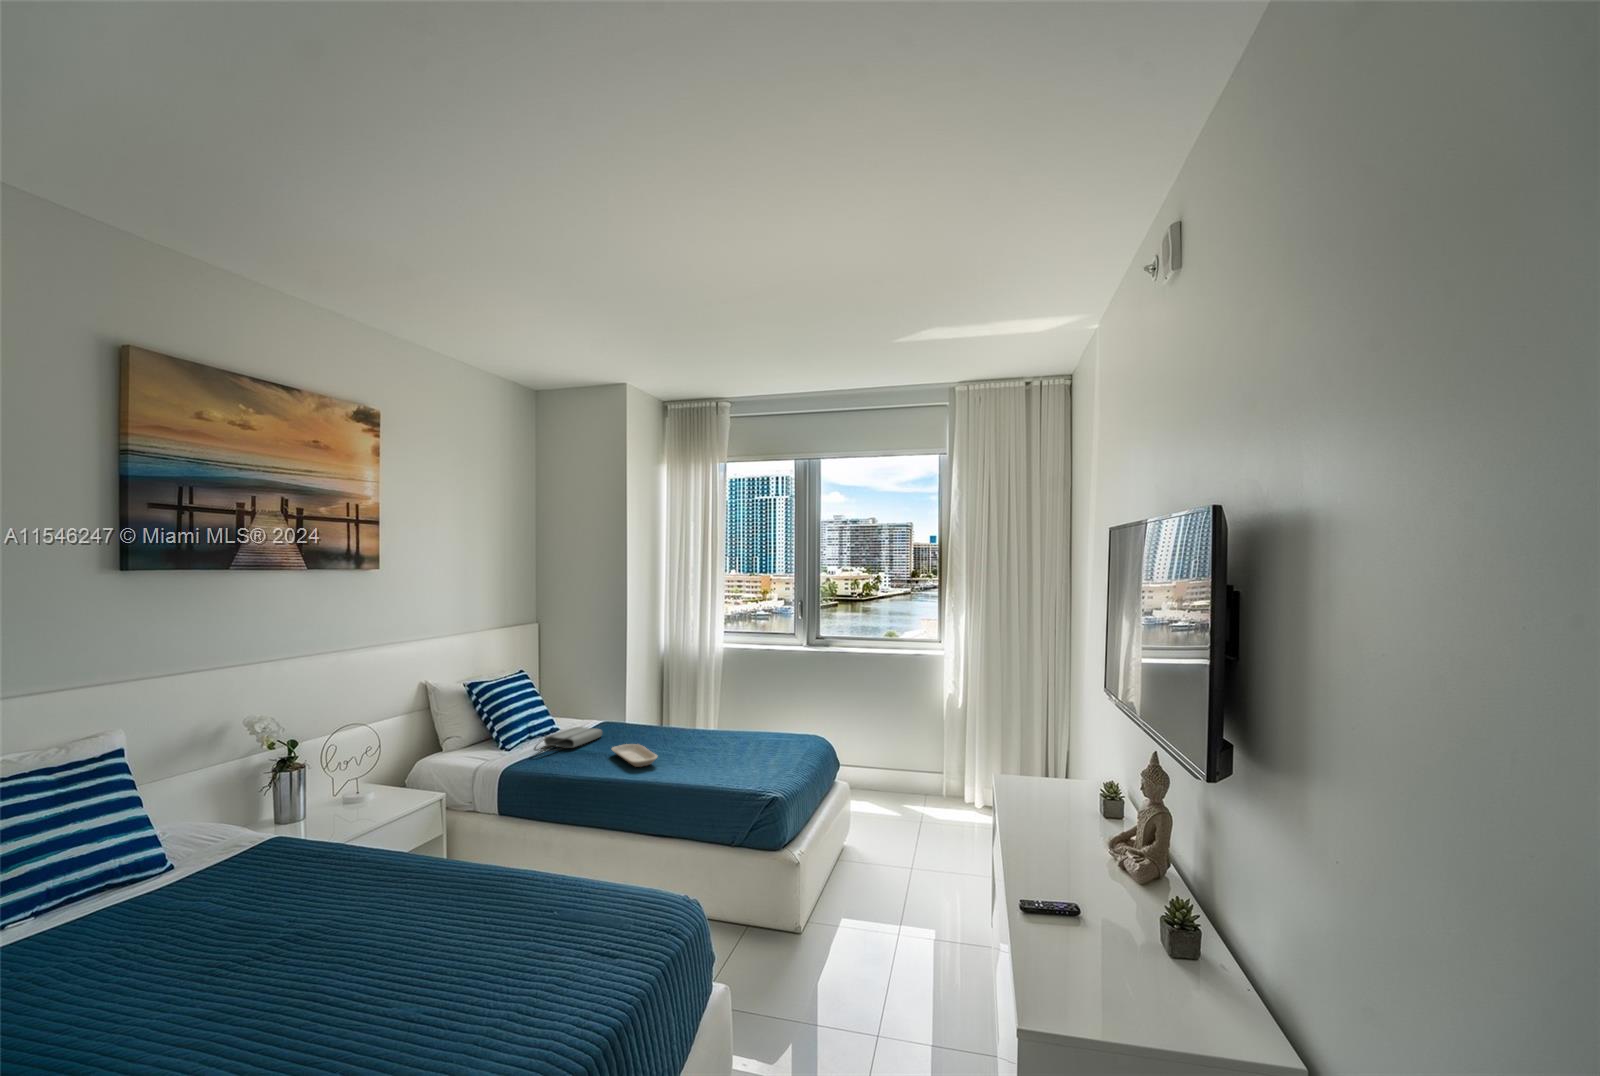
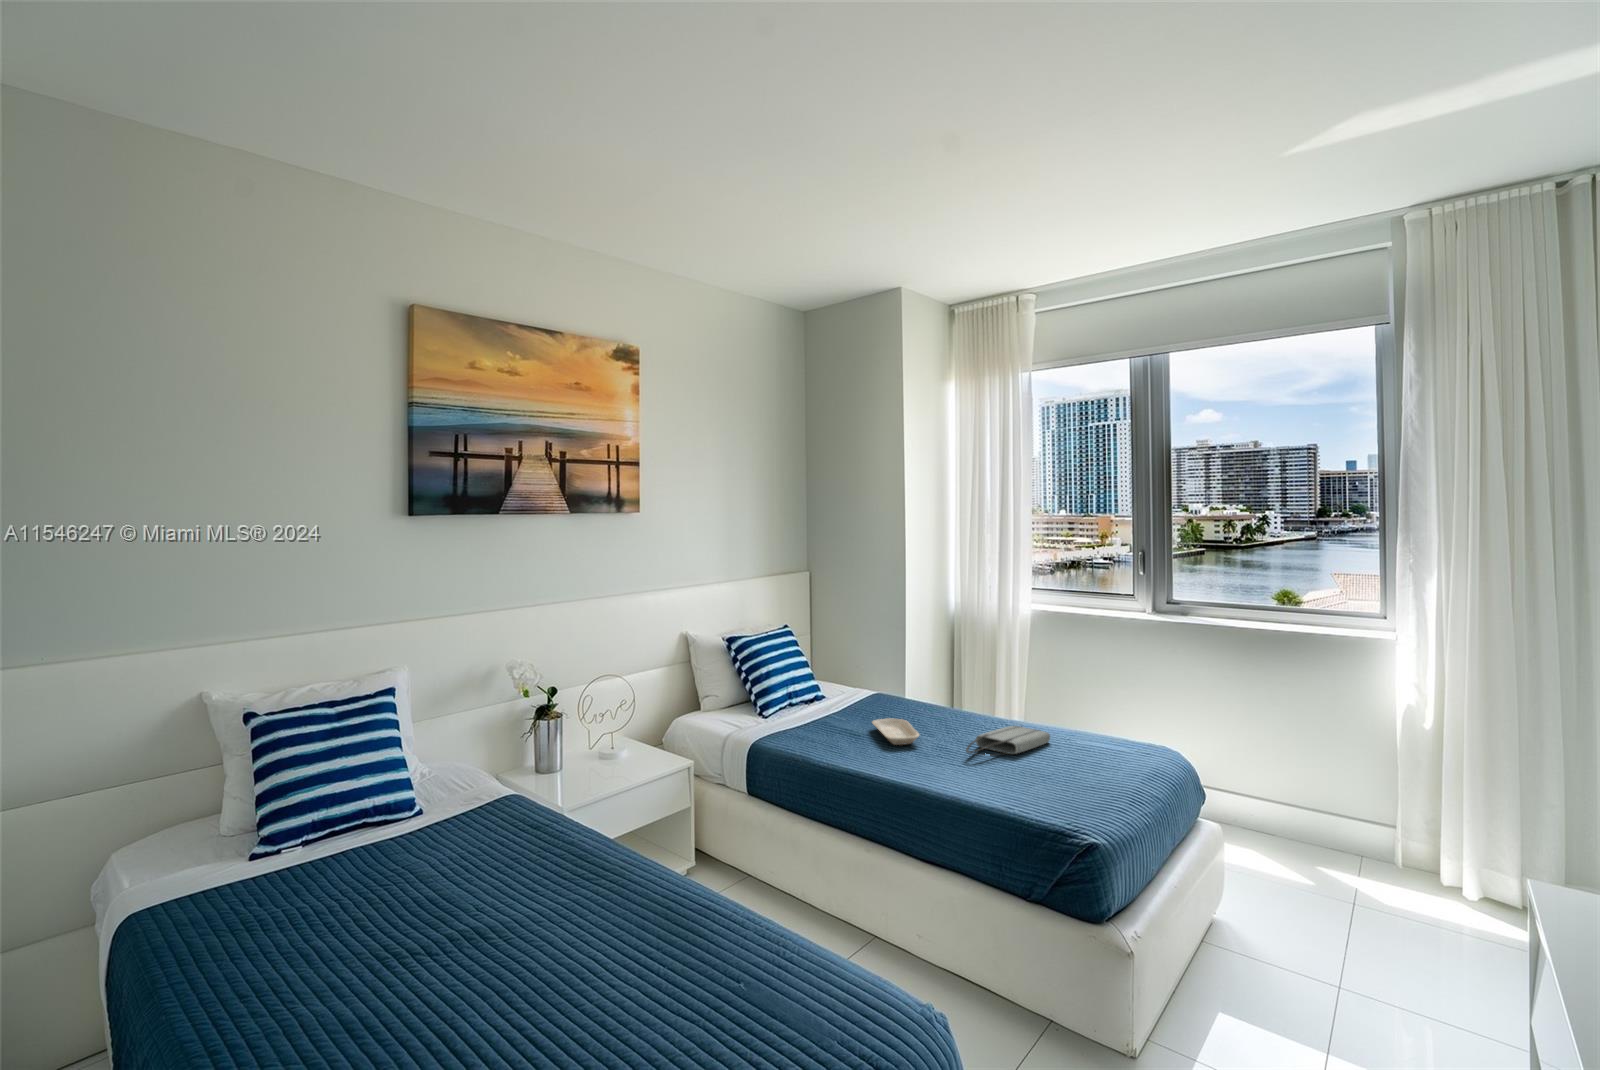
tote bag: present [534,727,602,751] -> present [966,726,1050,755]

